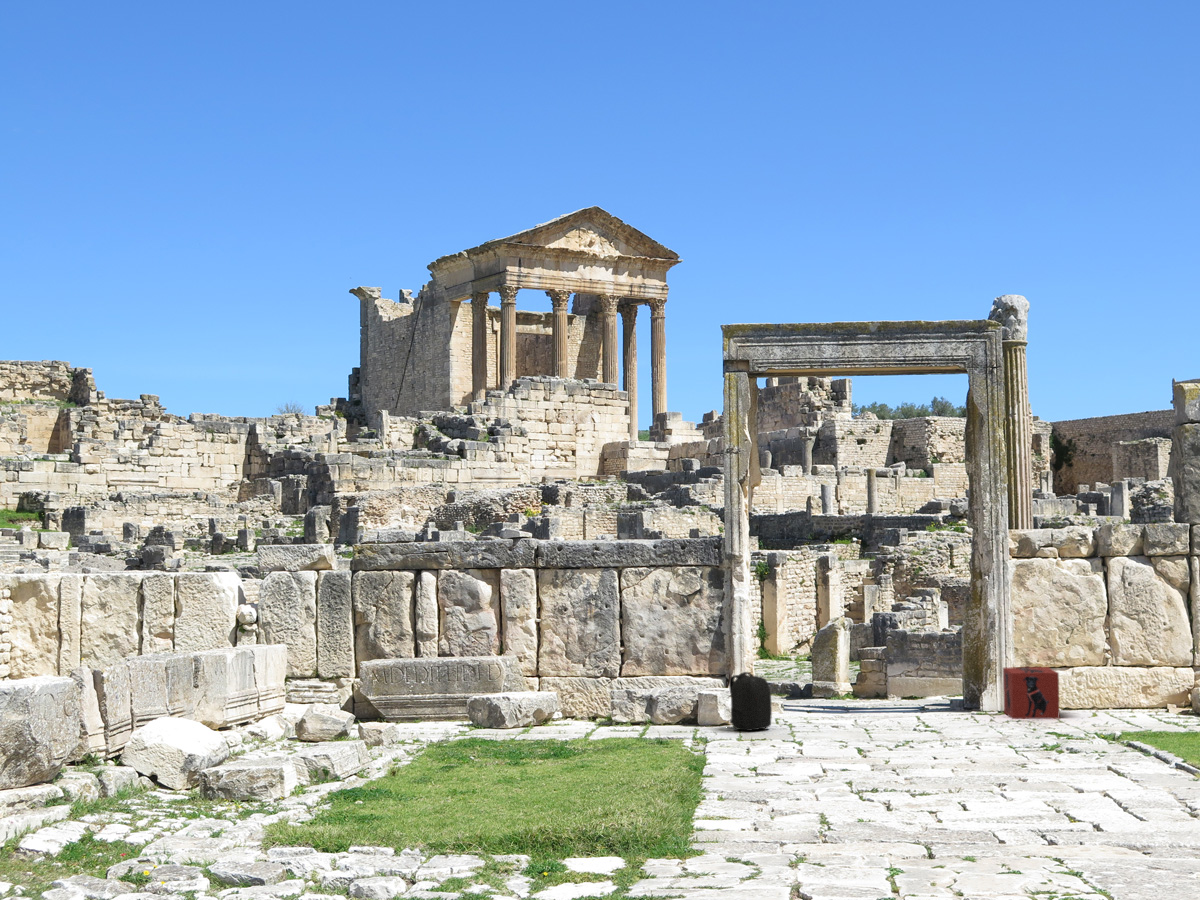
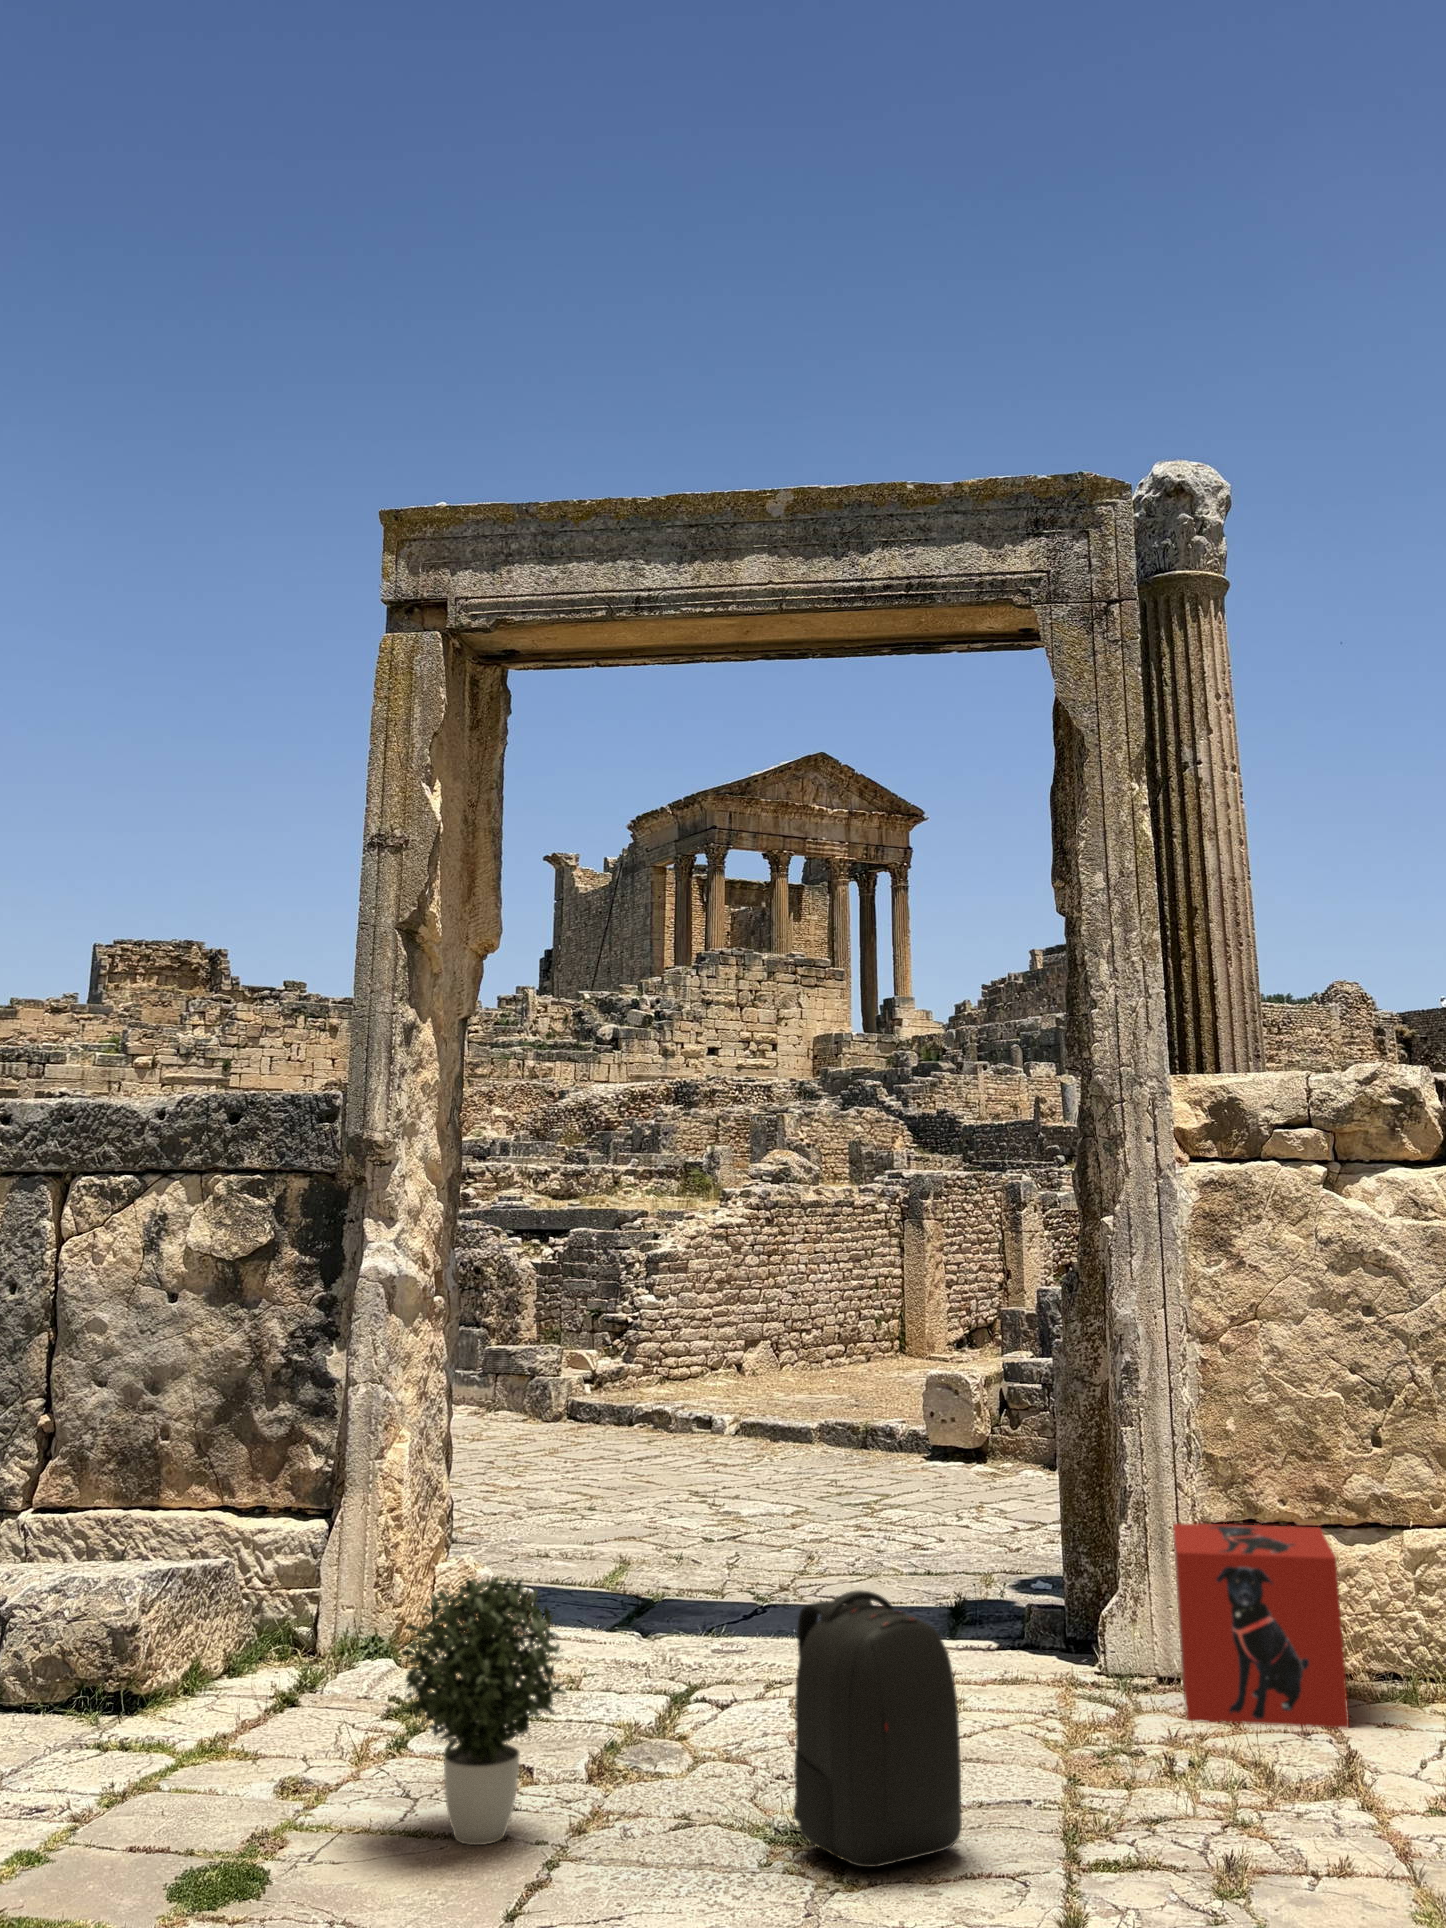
backpack: present [729,672,772,731] -> present [791,1590,962,1867]
potted plant: none [829,677,875,741] -> present [402,1577,566,1845]

